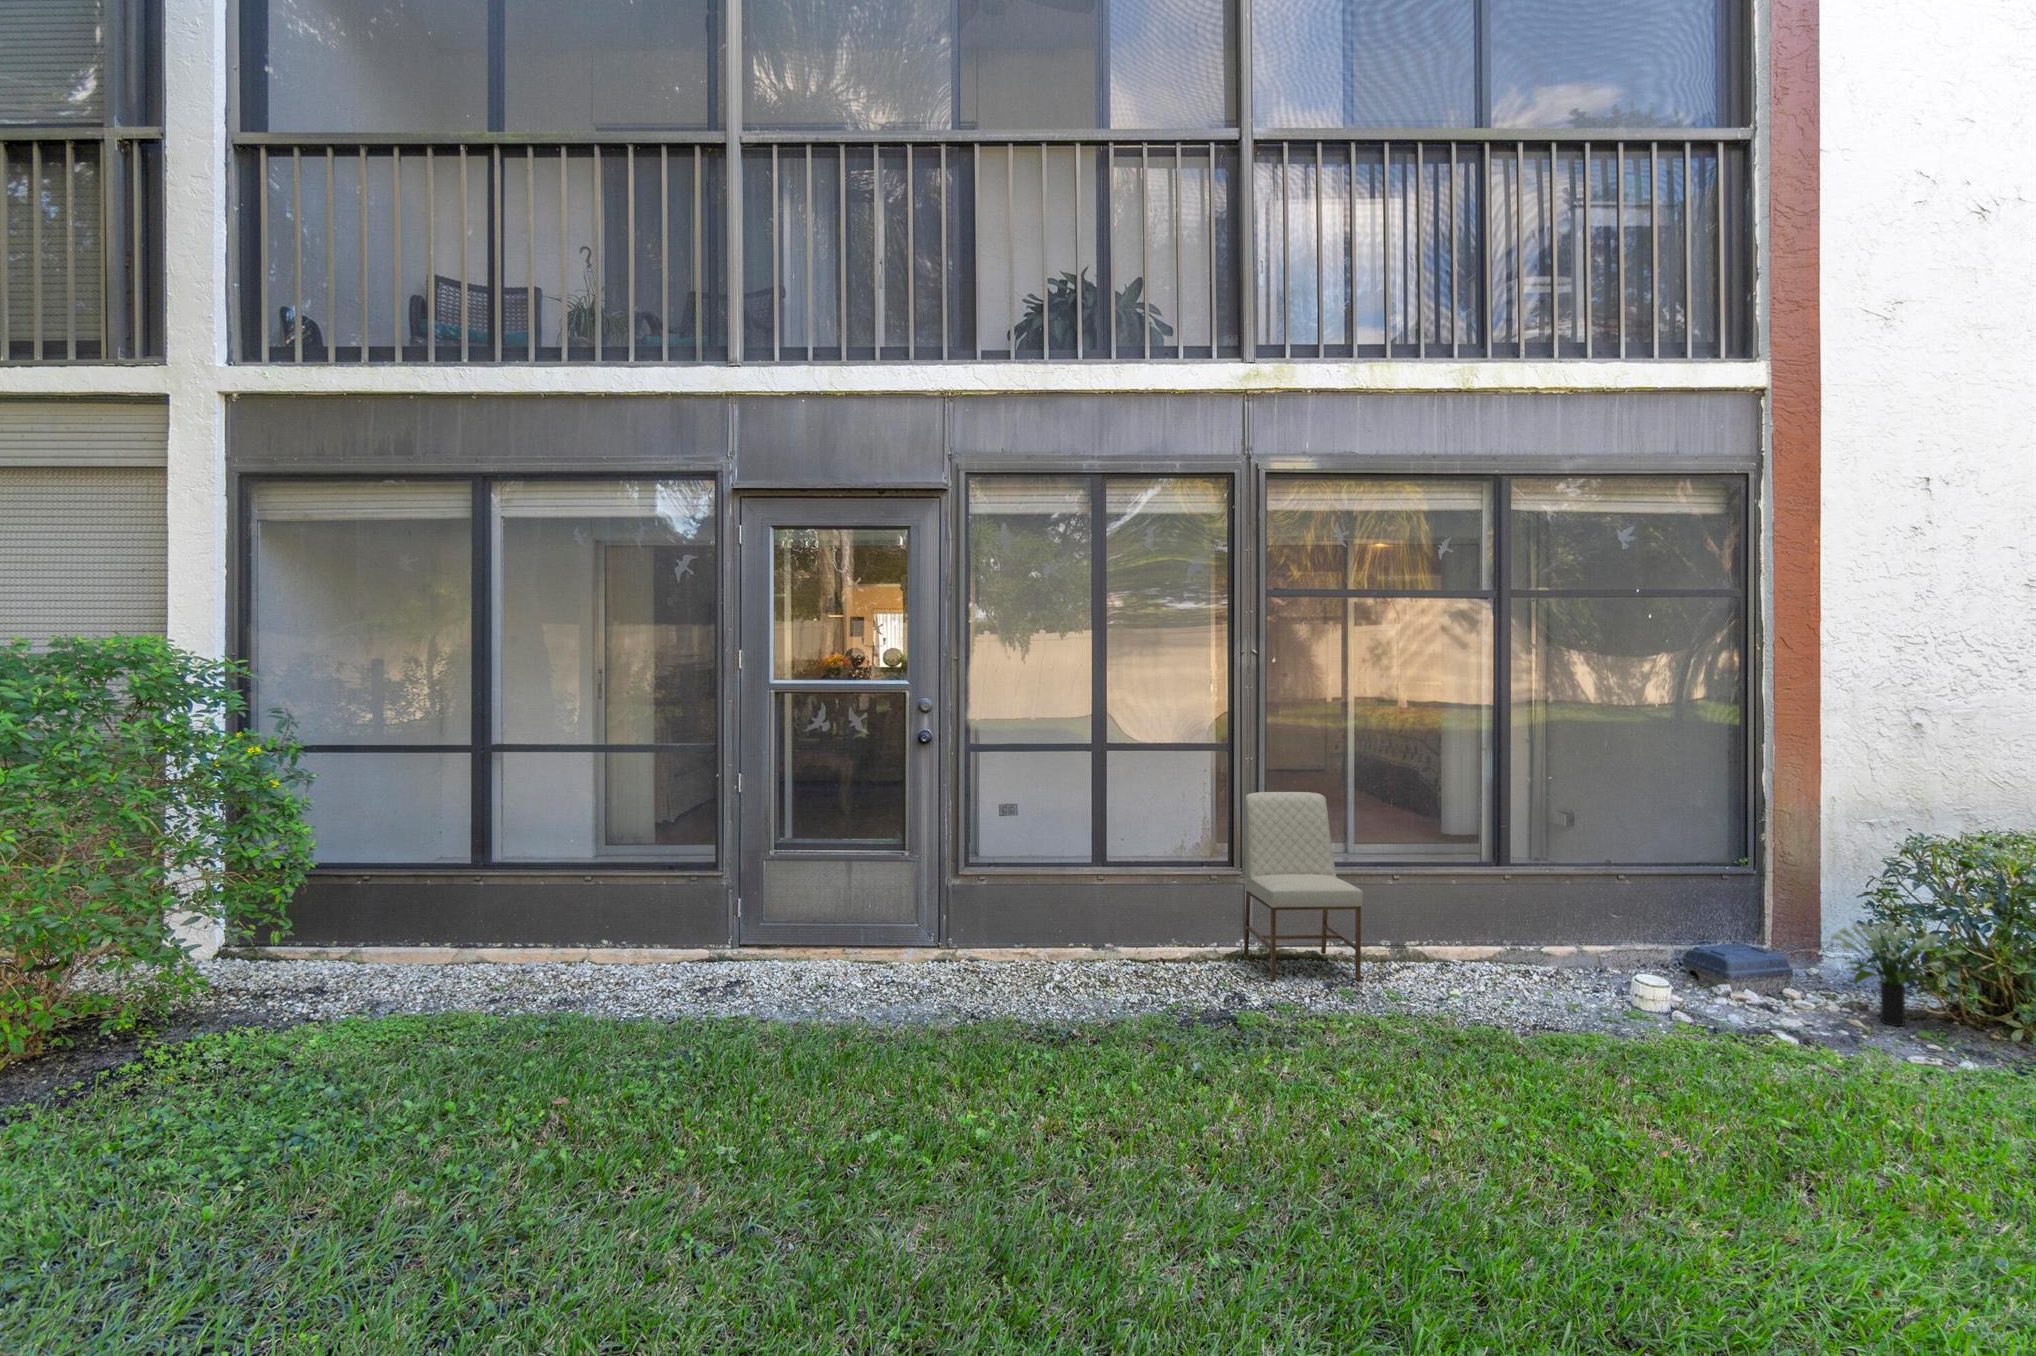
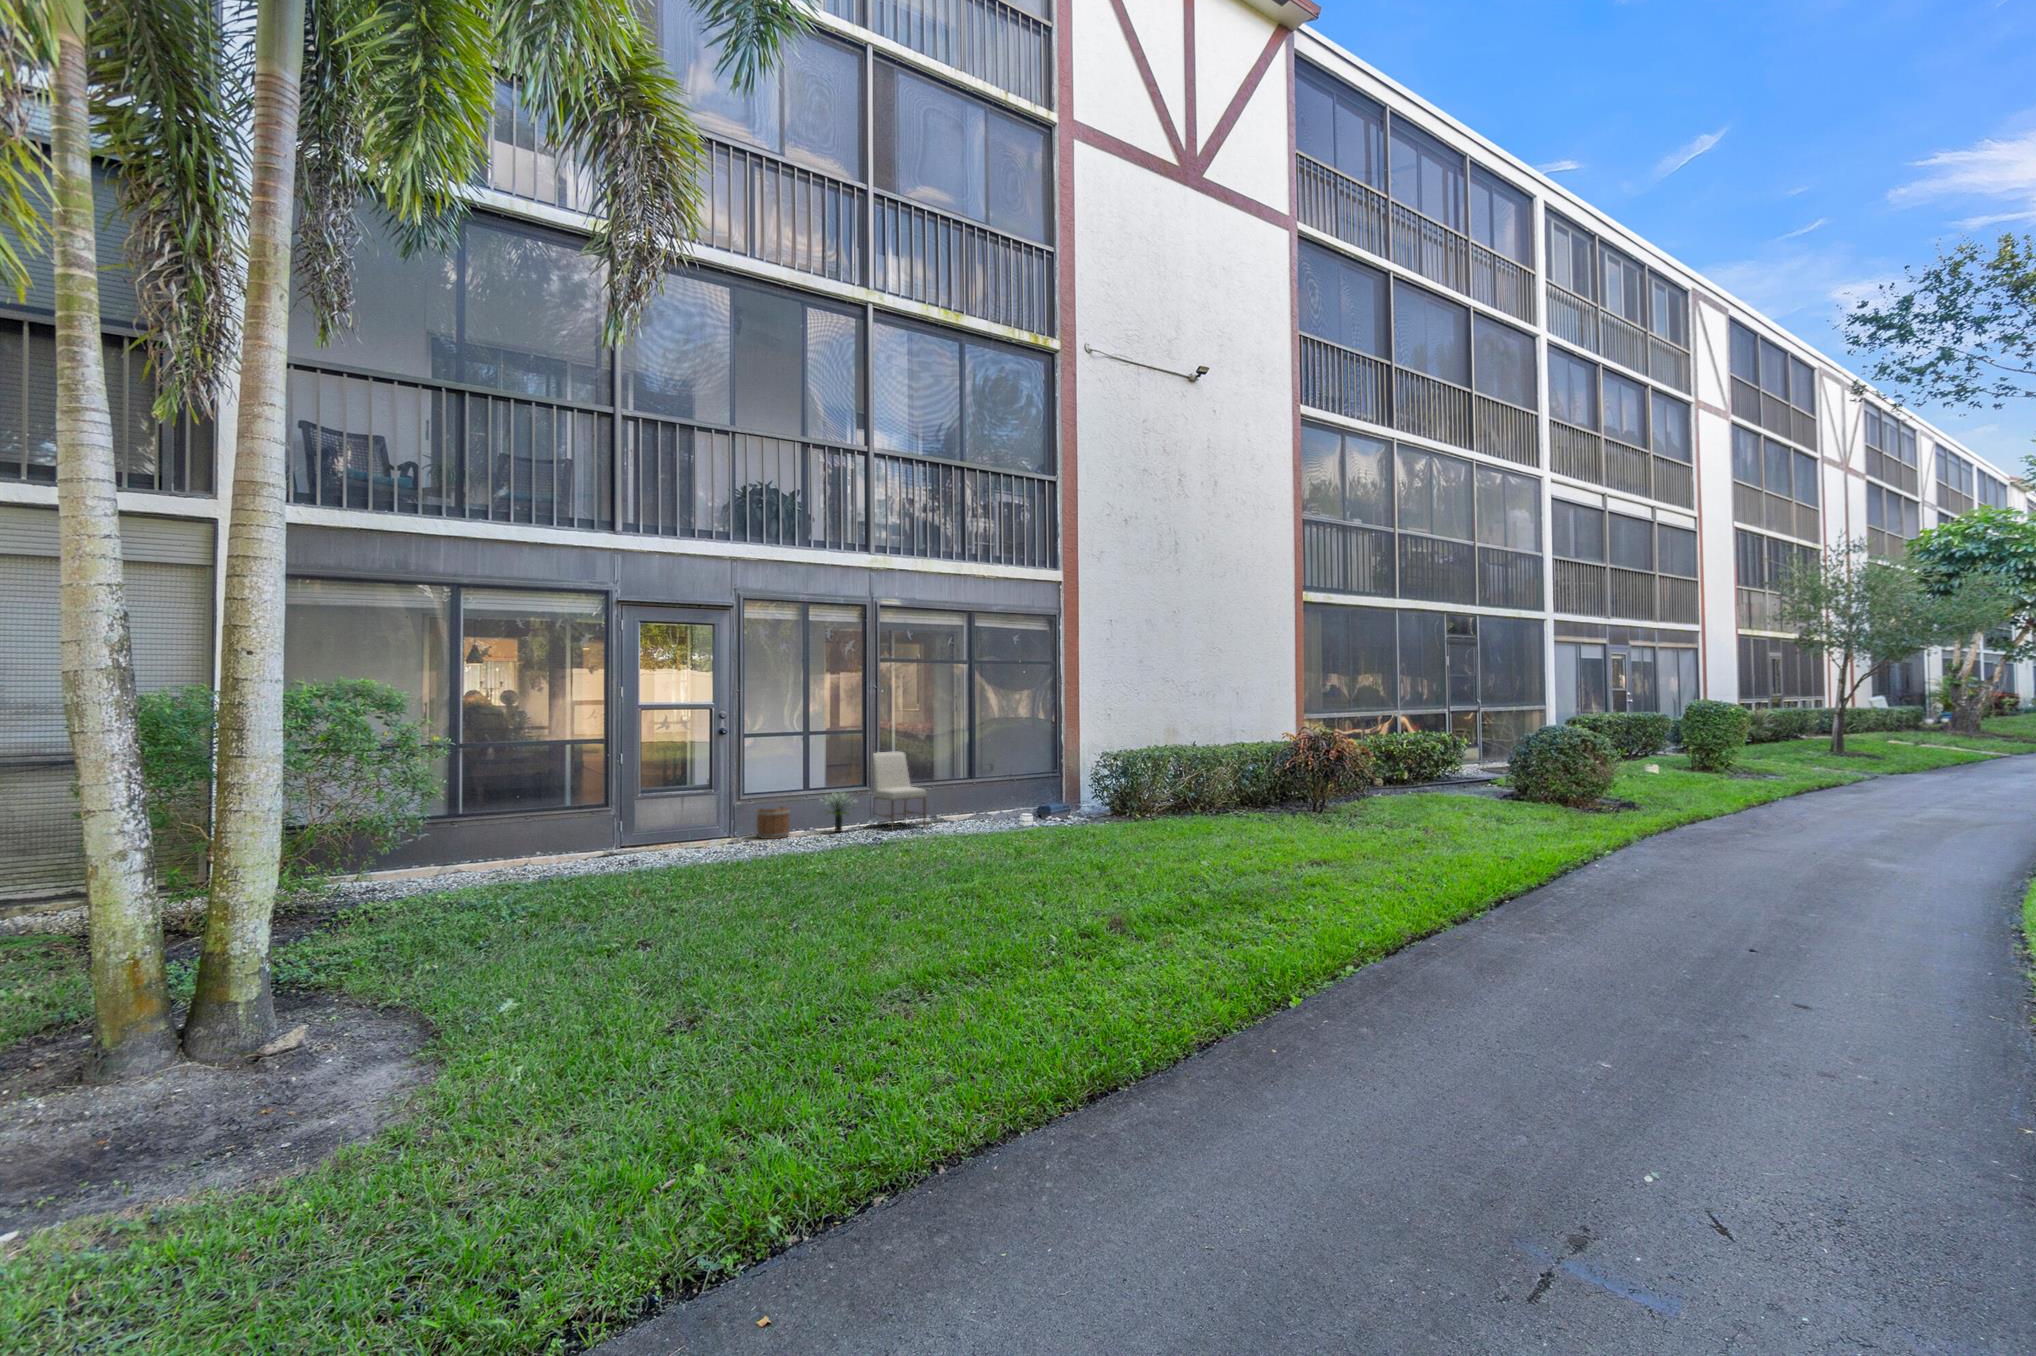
bucket: none [981,892,1051,966] -> present [757,806,790,839]
potted plant: present [1832,920,1962,1026] -> present [820,792,857,832]

